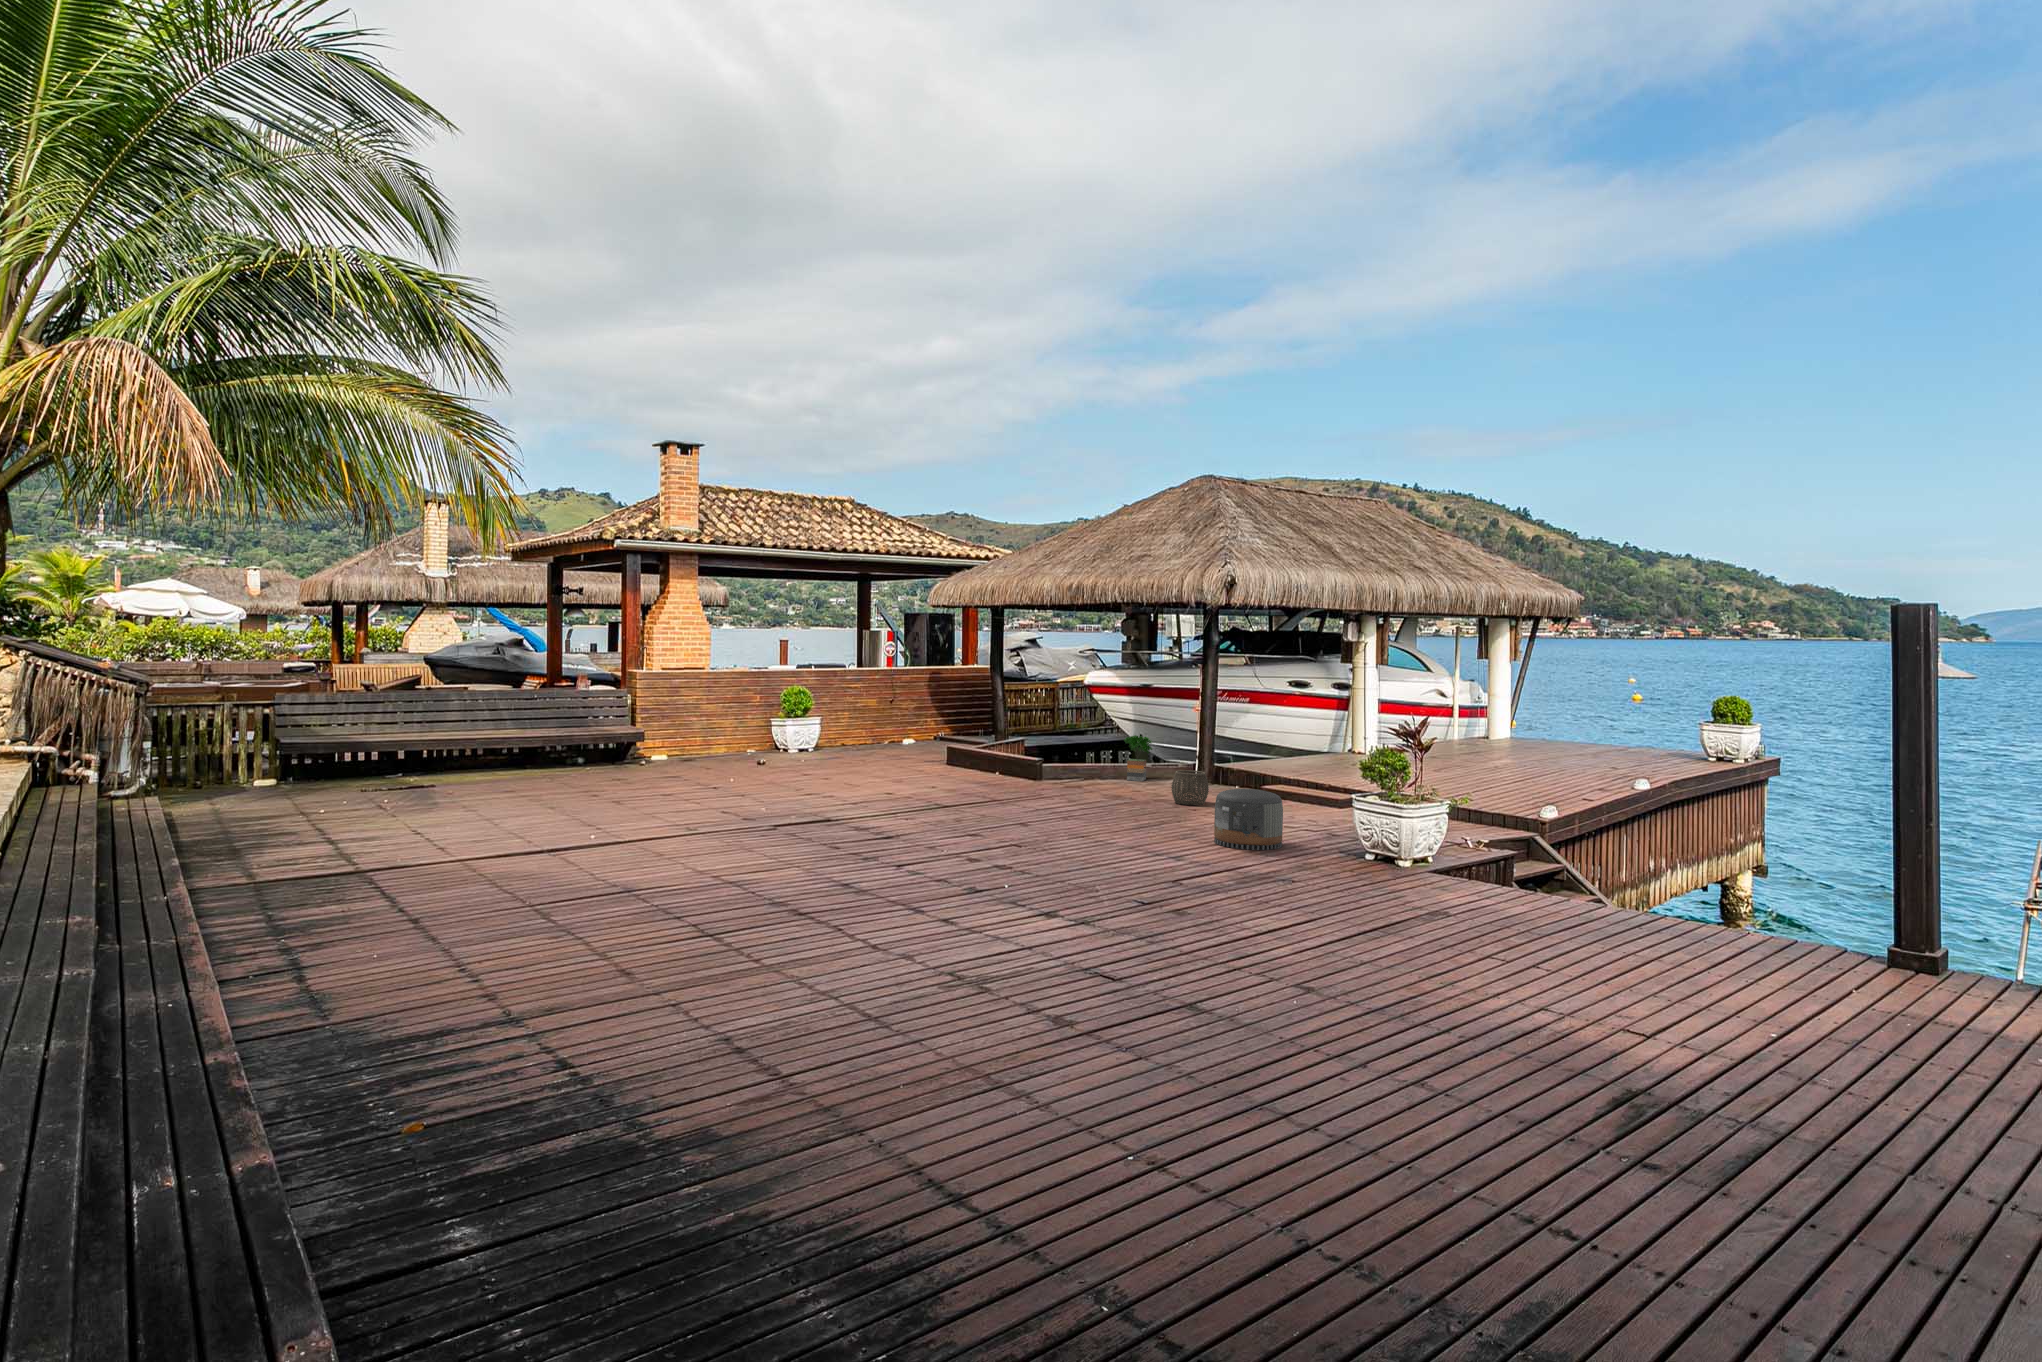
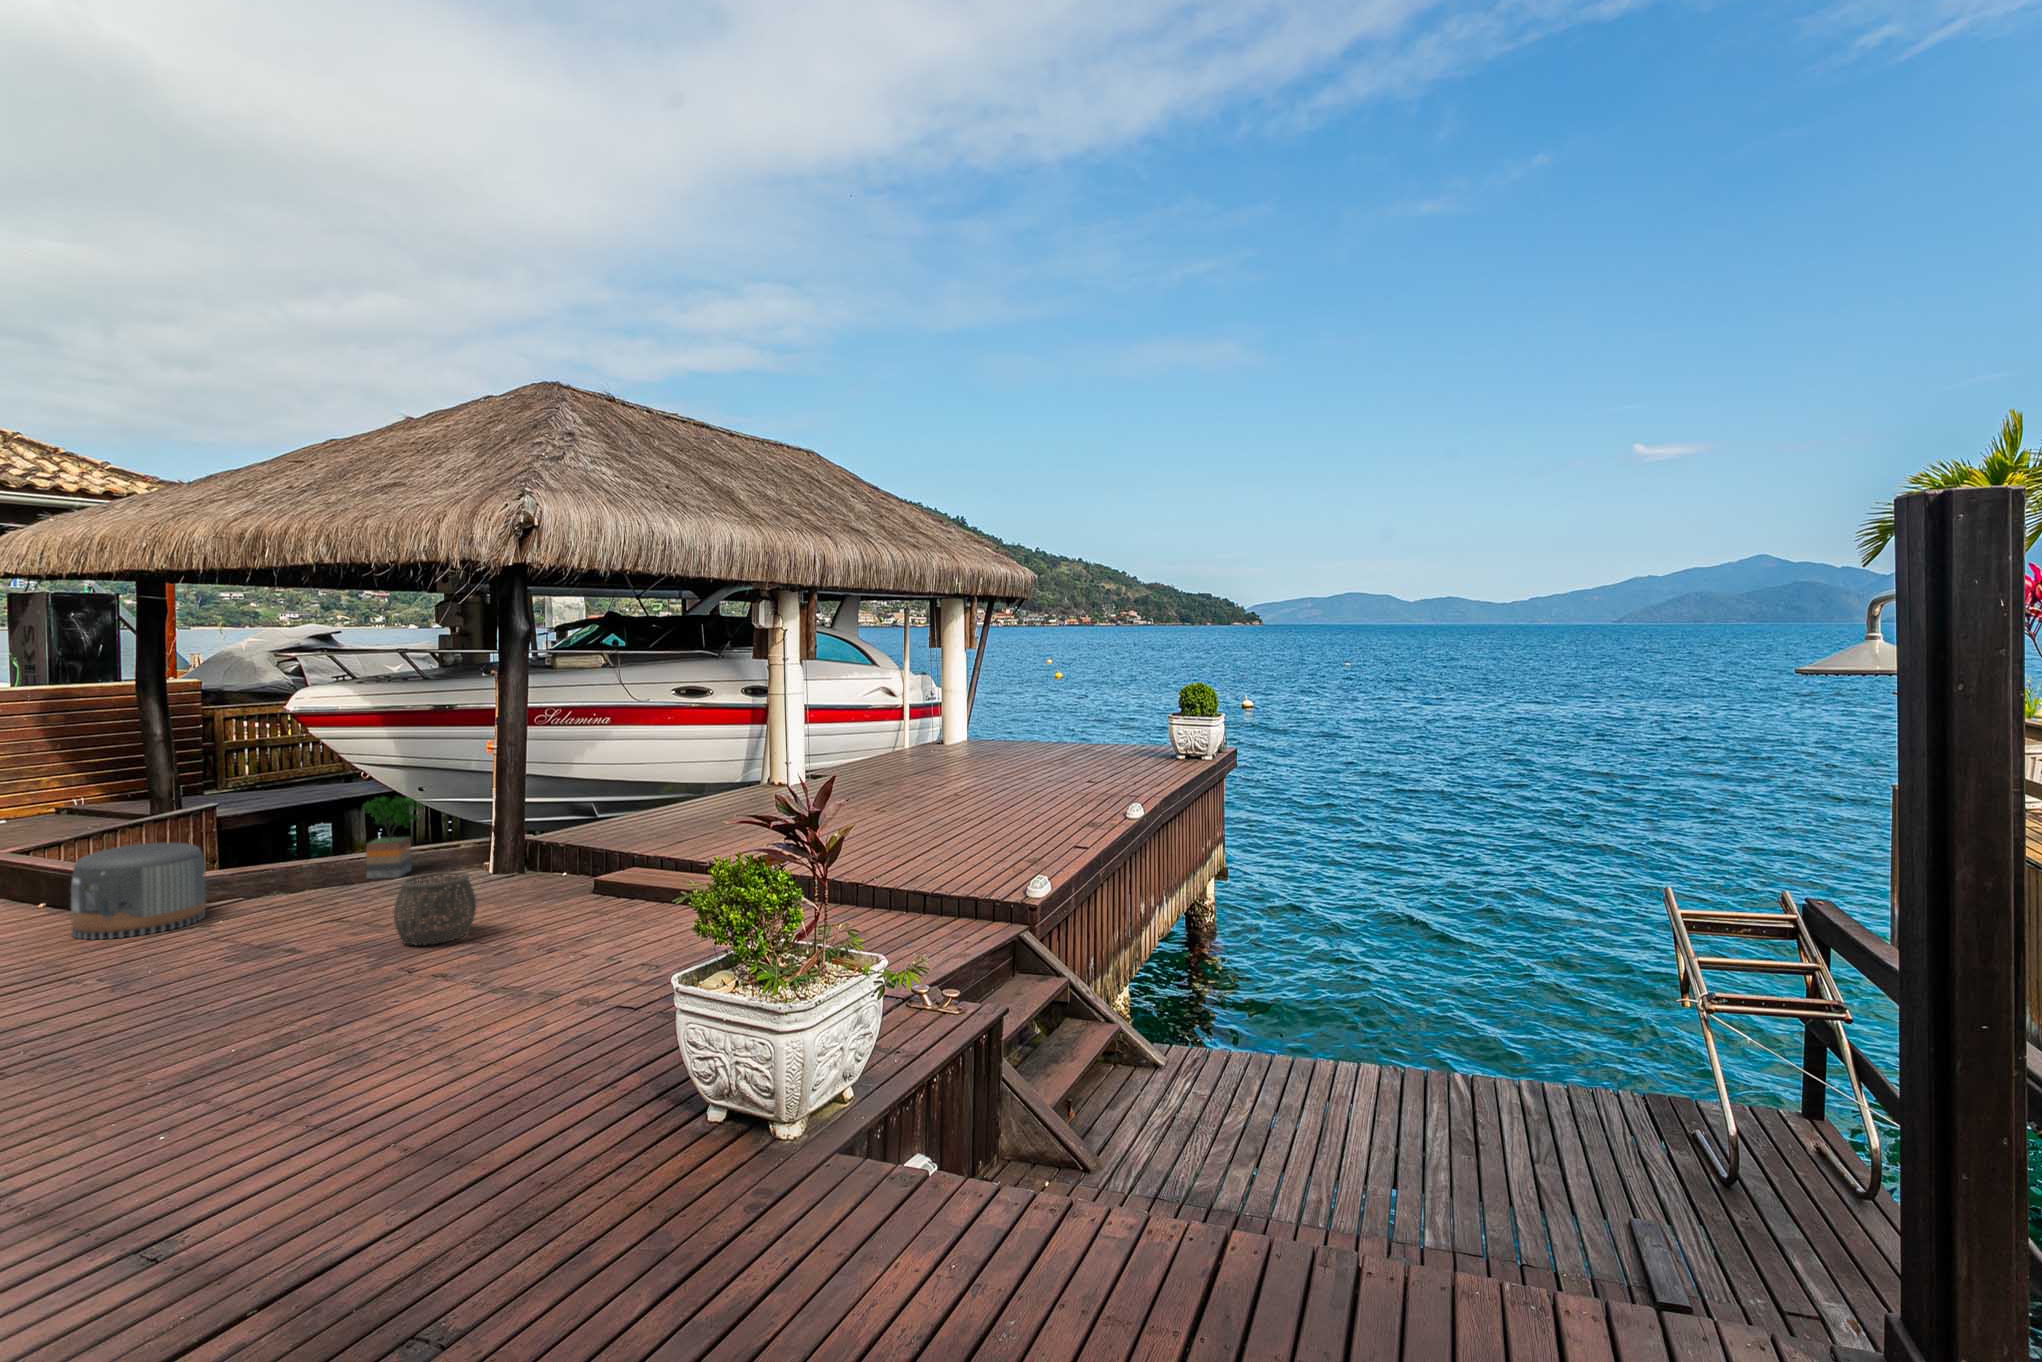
pouf: present [1214,789,1283,850] -> present [71,843,206,940]

